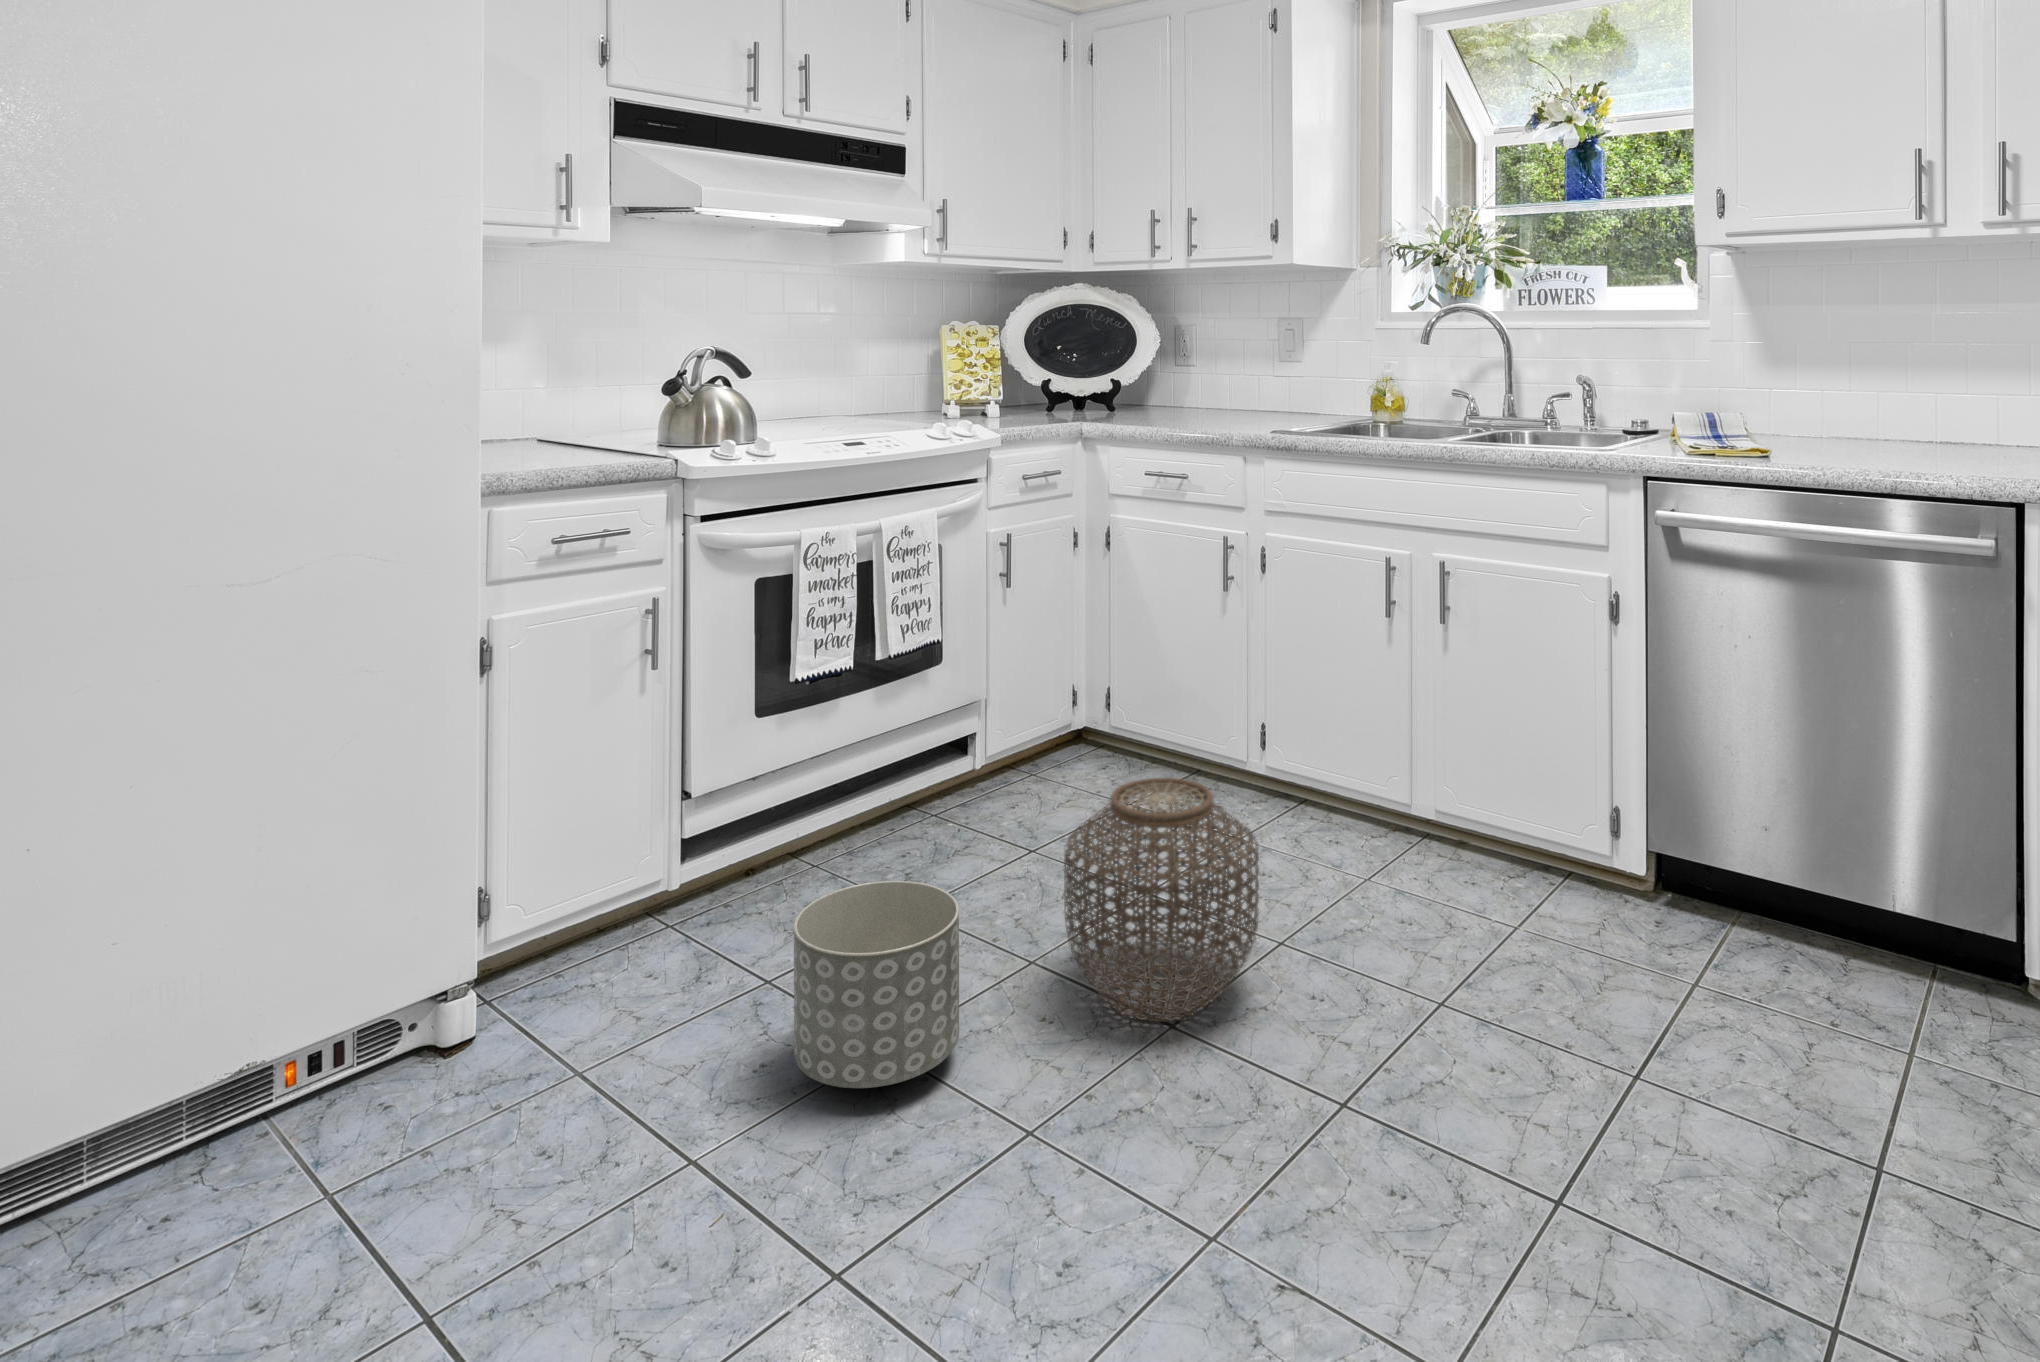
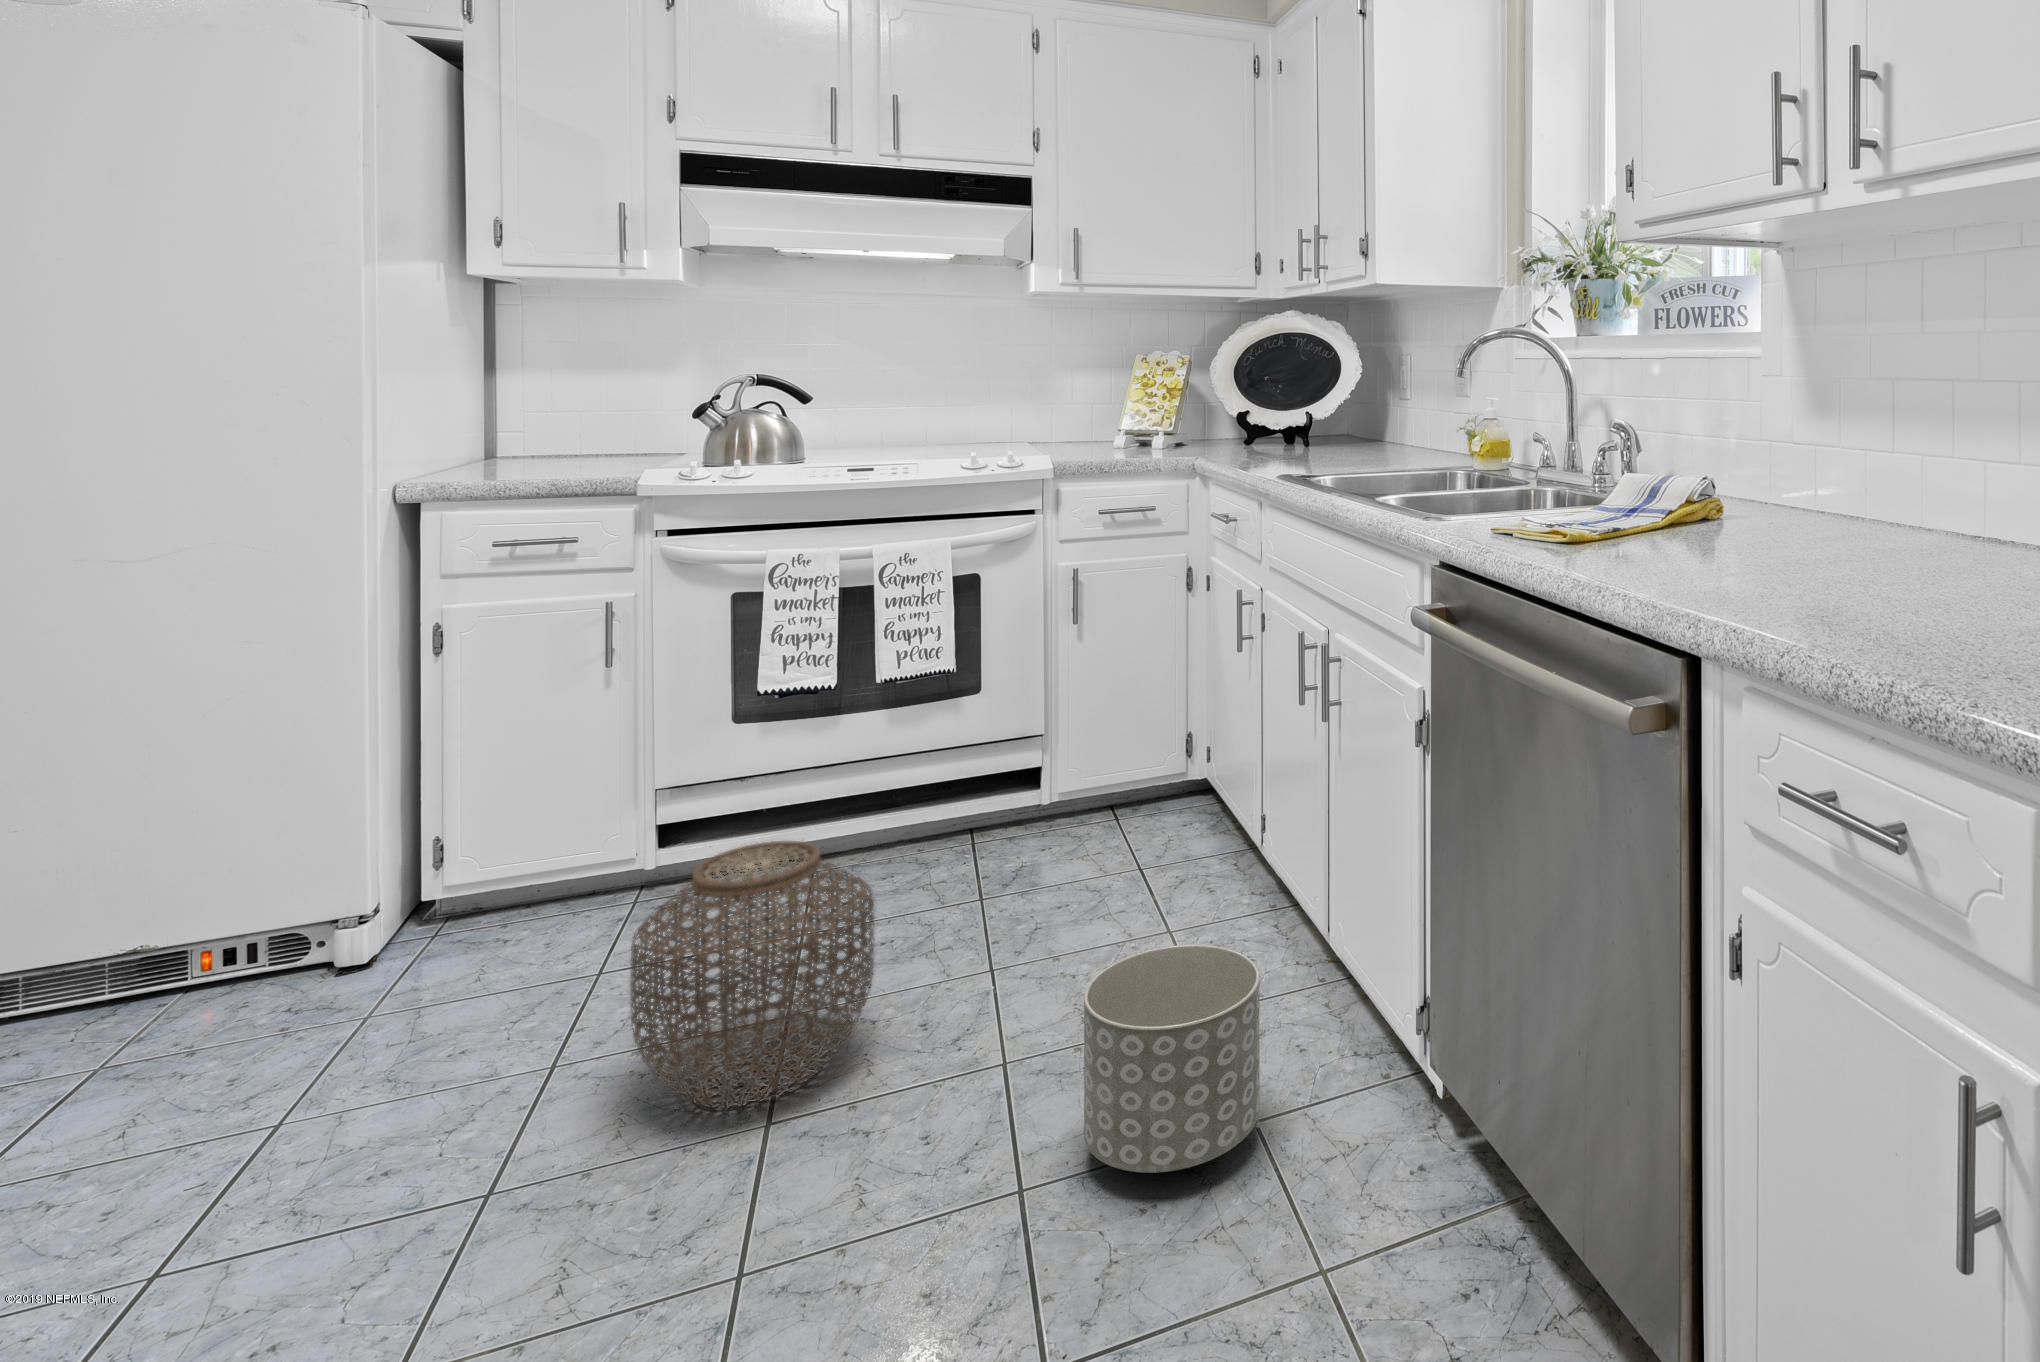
planter: present [794,881,959,1088] -> present [1084,945,1260,1173]

